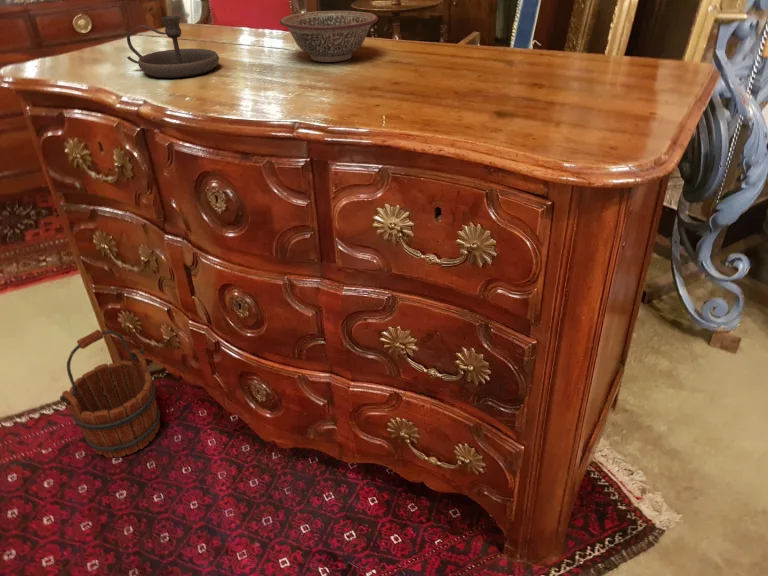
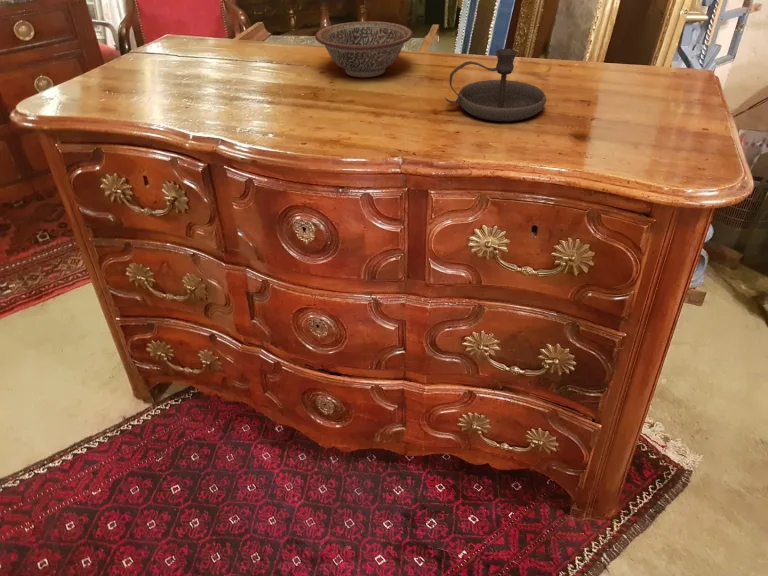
candlestick: present [127,16,219,78] -> present [445,49,546,121]
wooden bucket: present [60,330,160,458] -> none [116,364,208,489]

